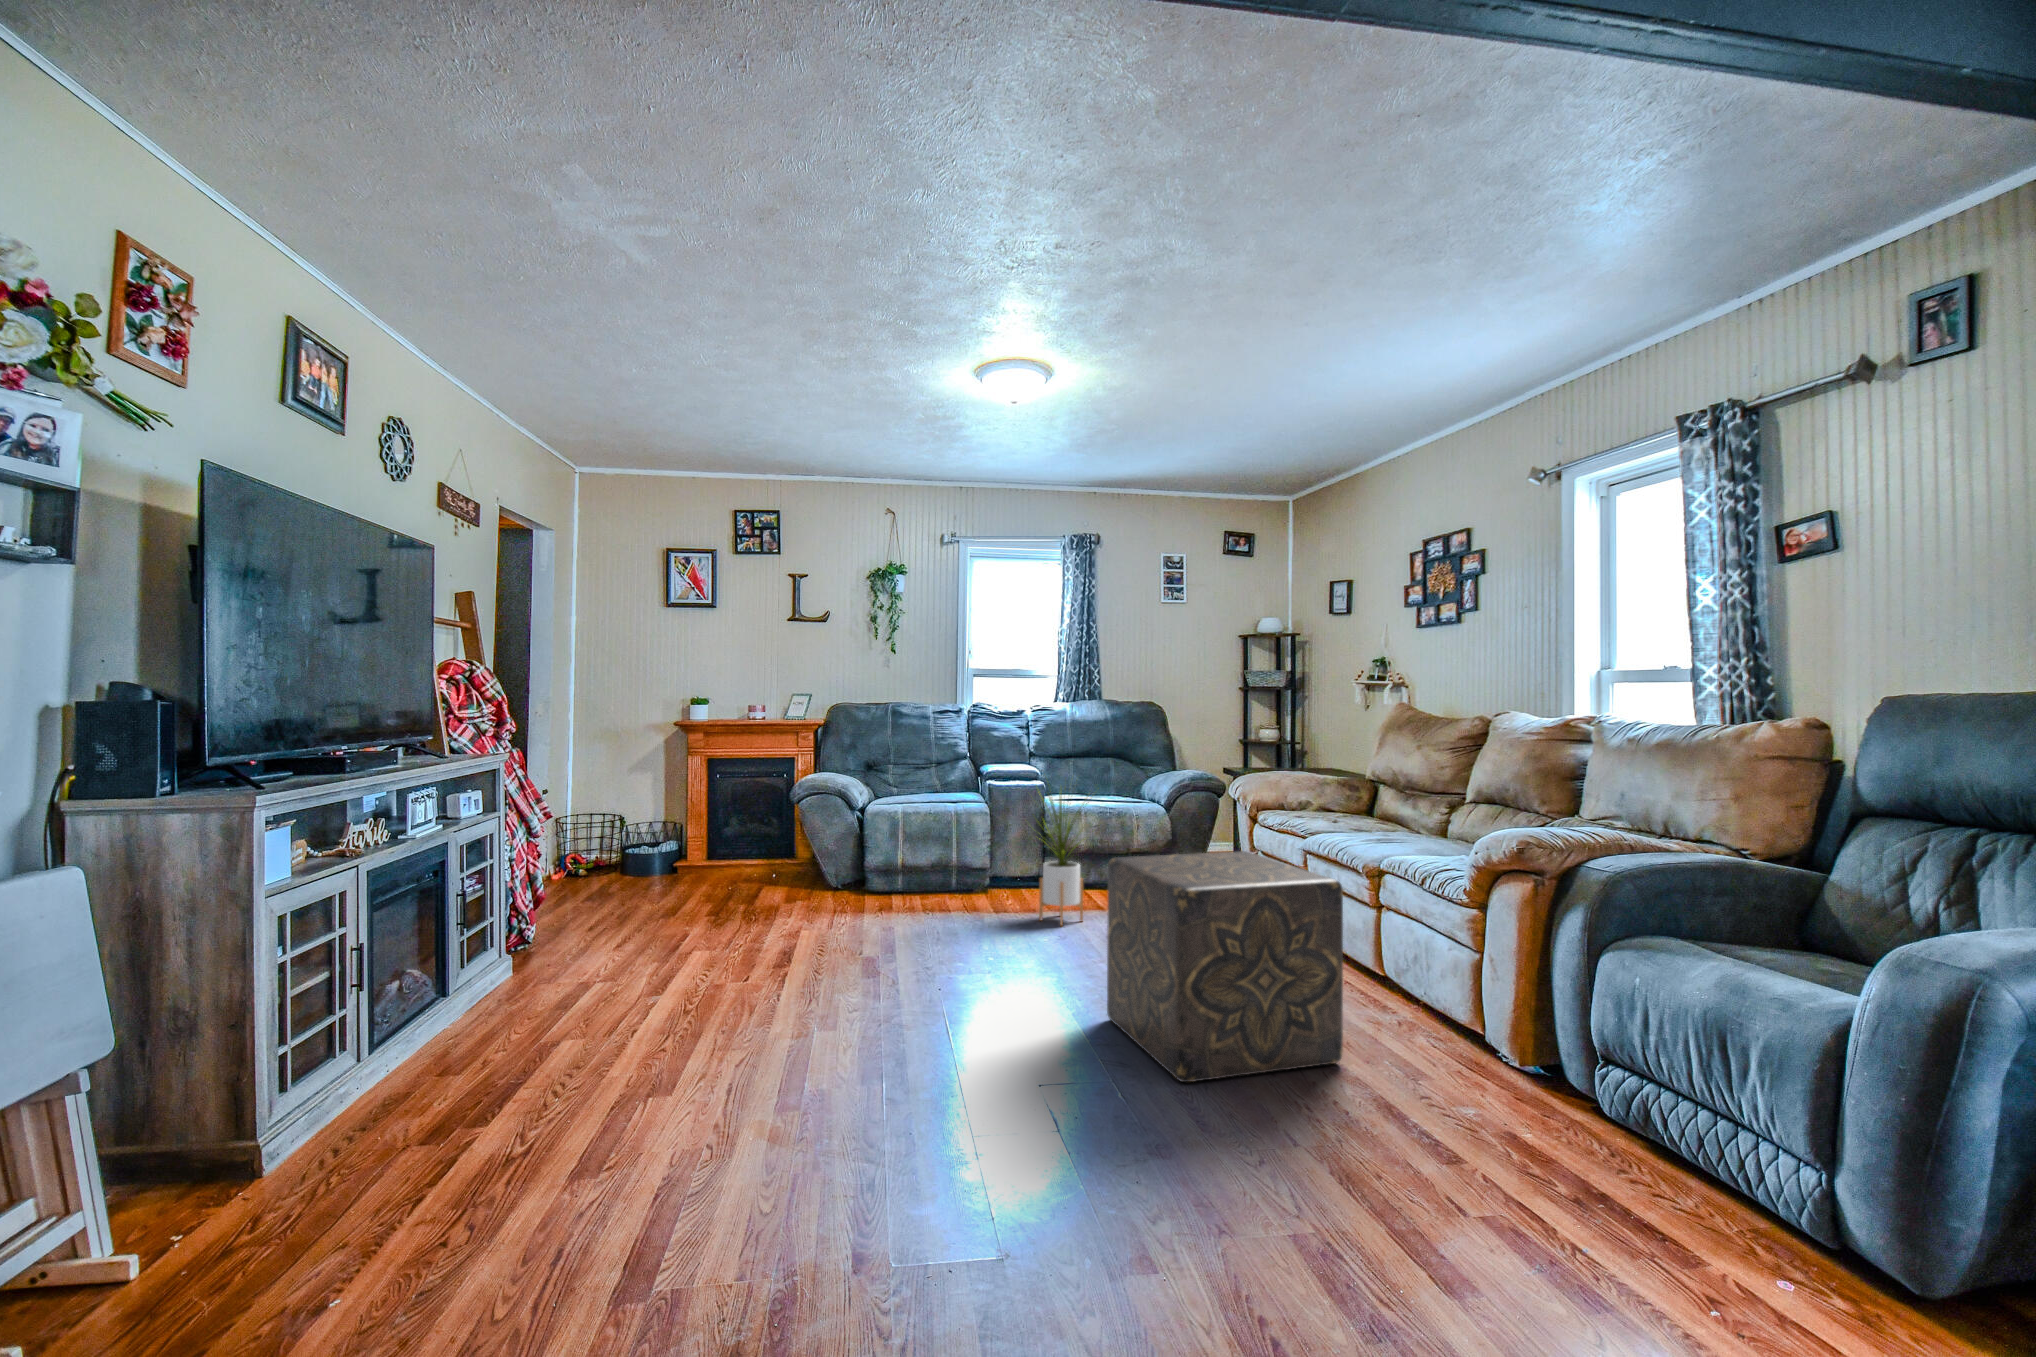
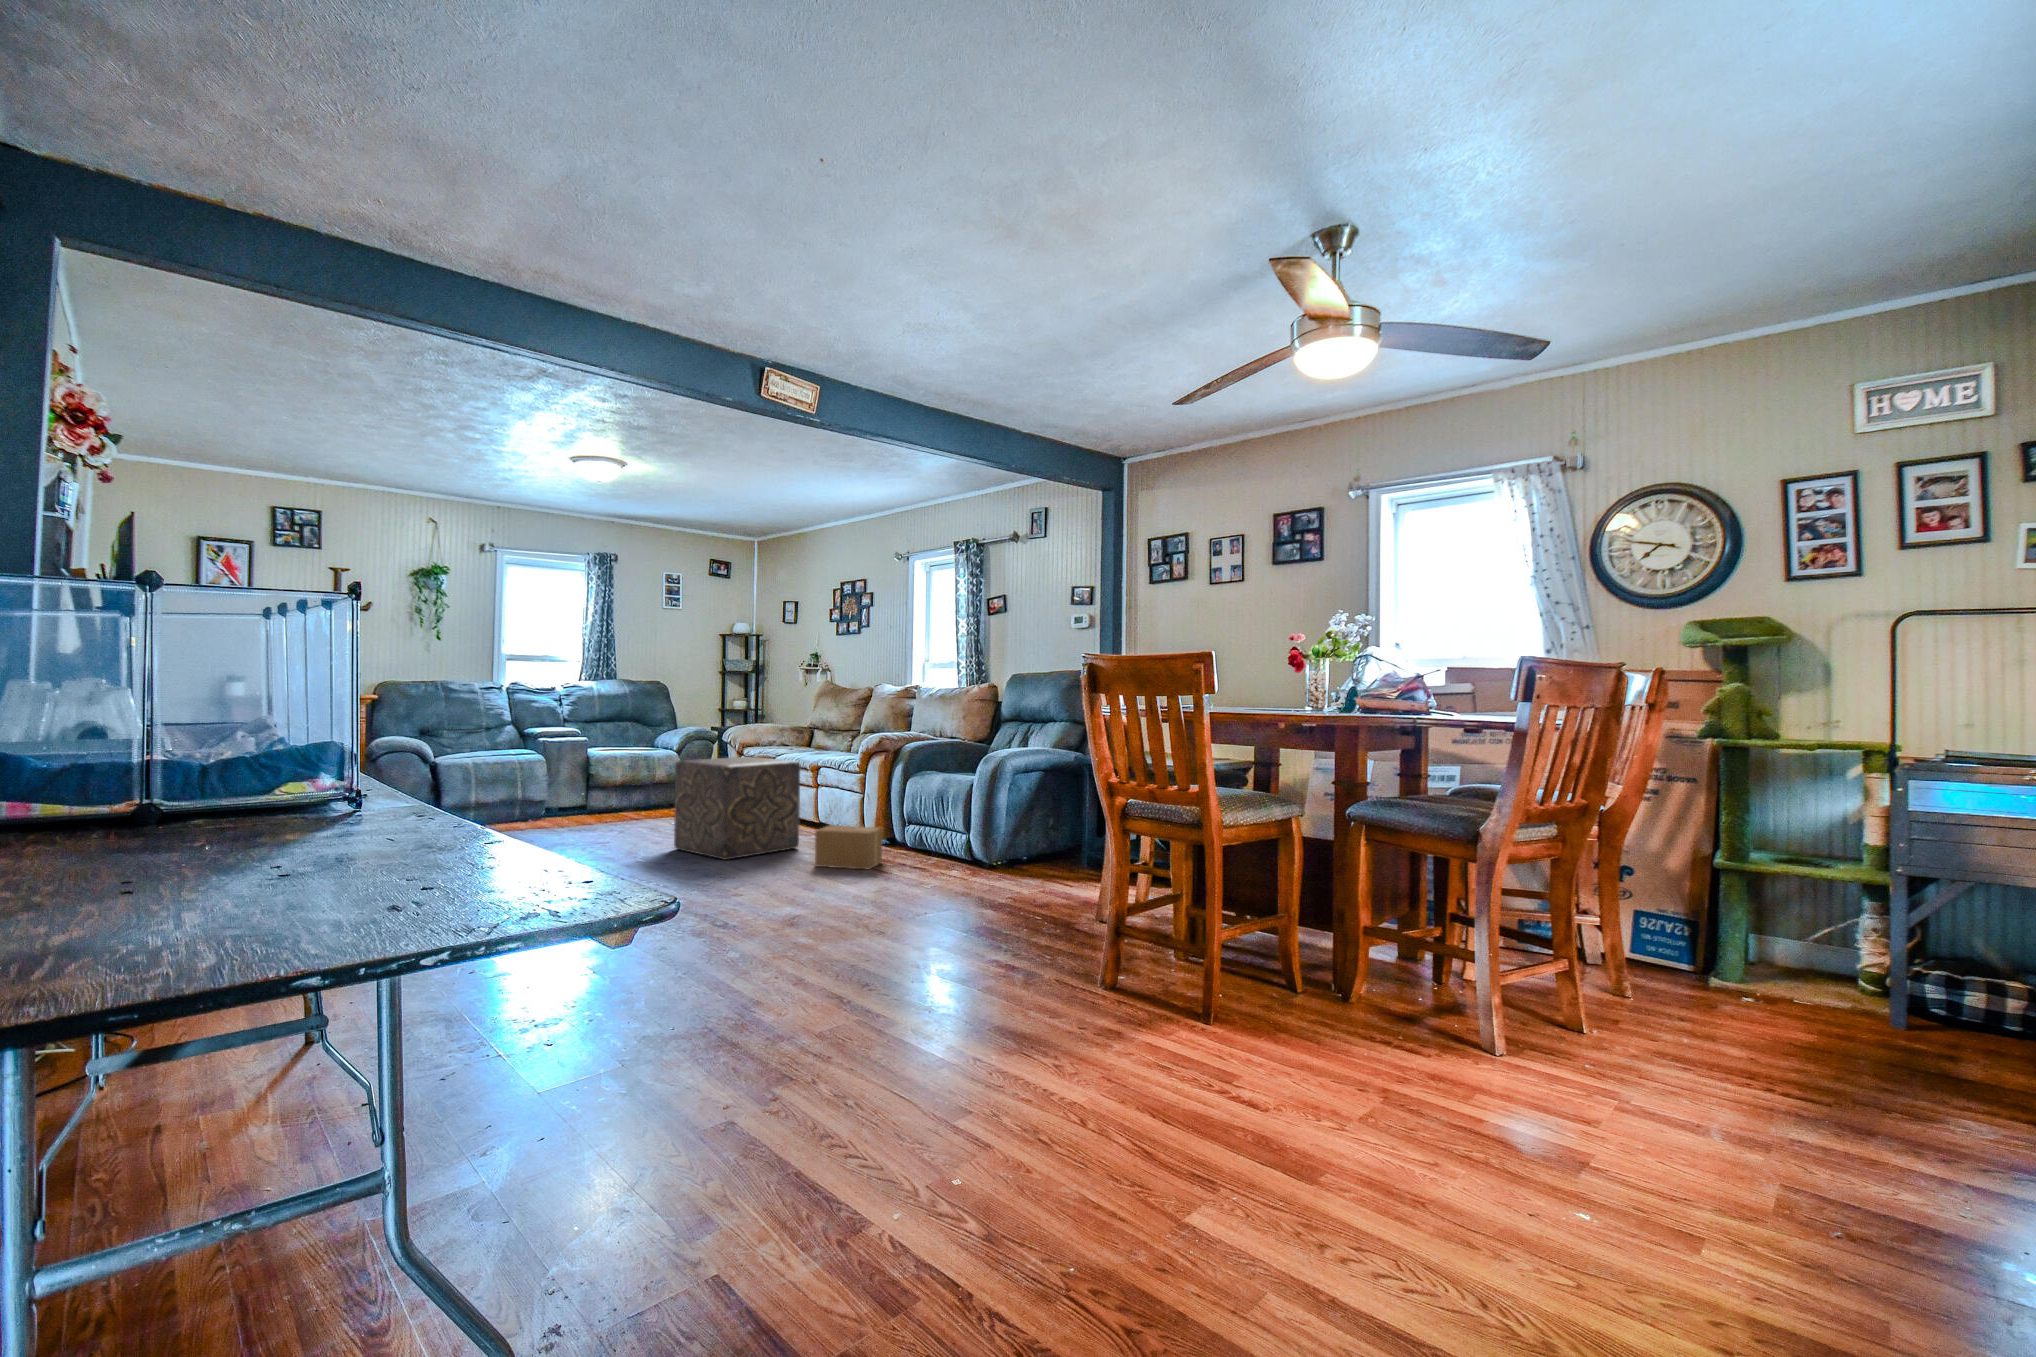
house plant: present [1033,784,1083,926] -> none [588,725,644,825]
cardboard box: none [1375,1054,1557,1223] -> present [815,825,883,869]

